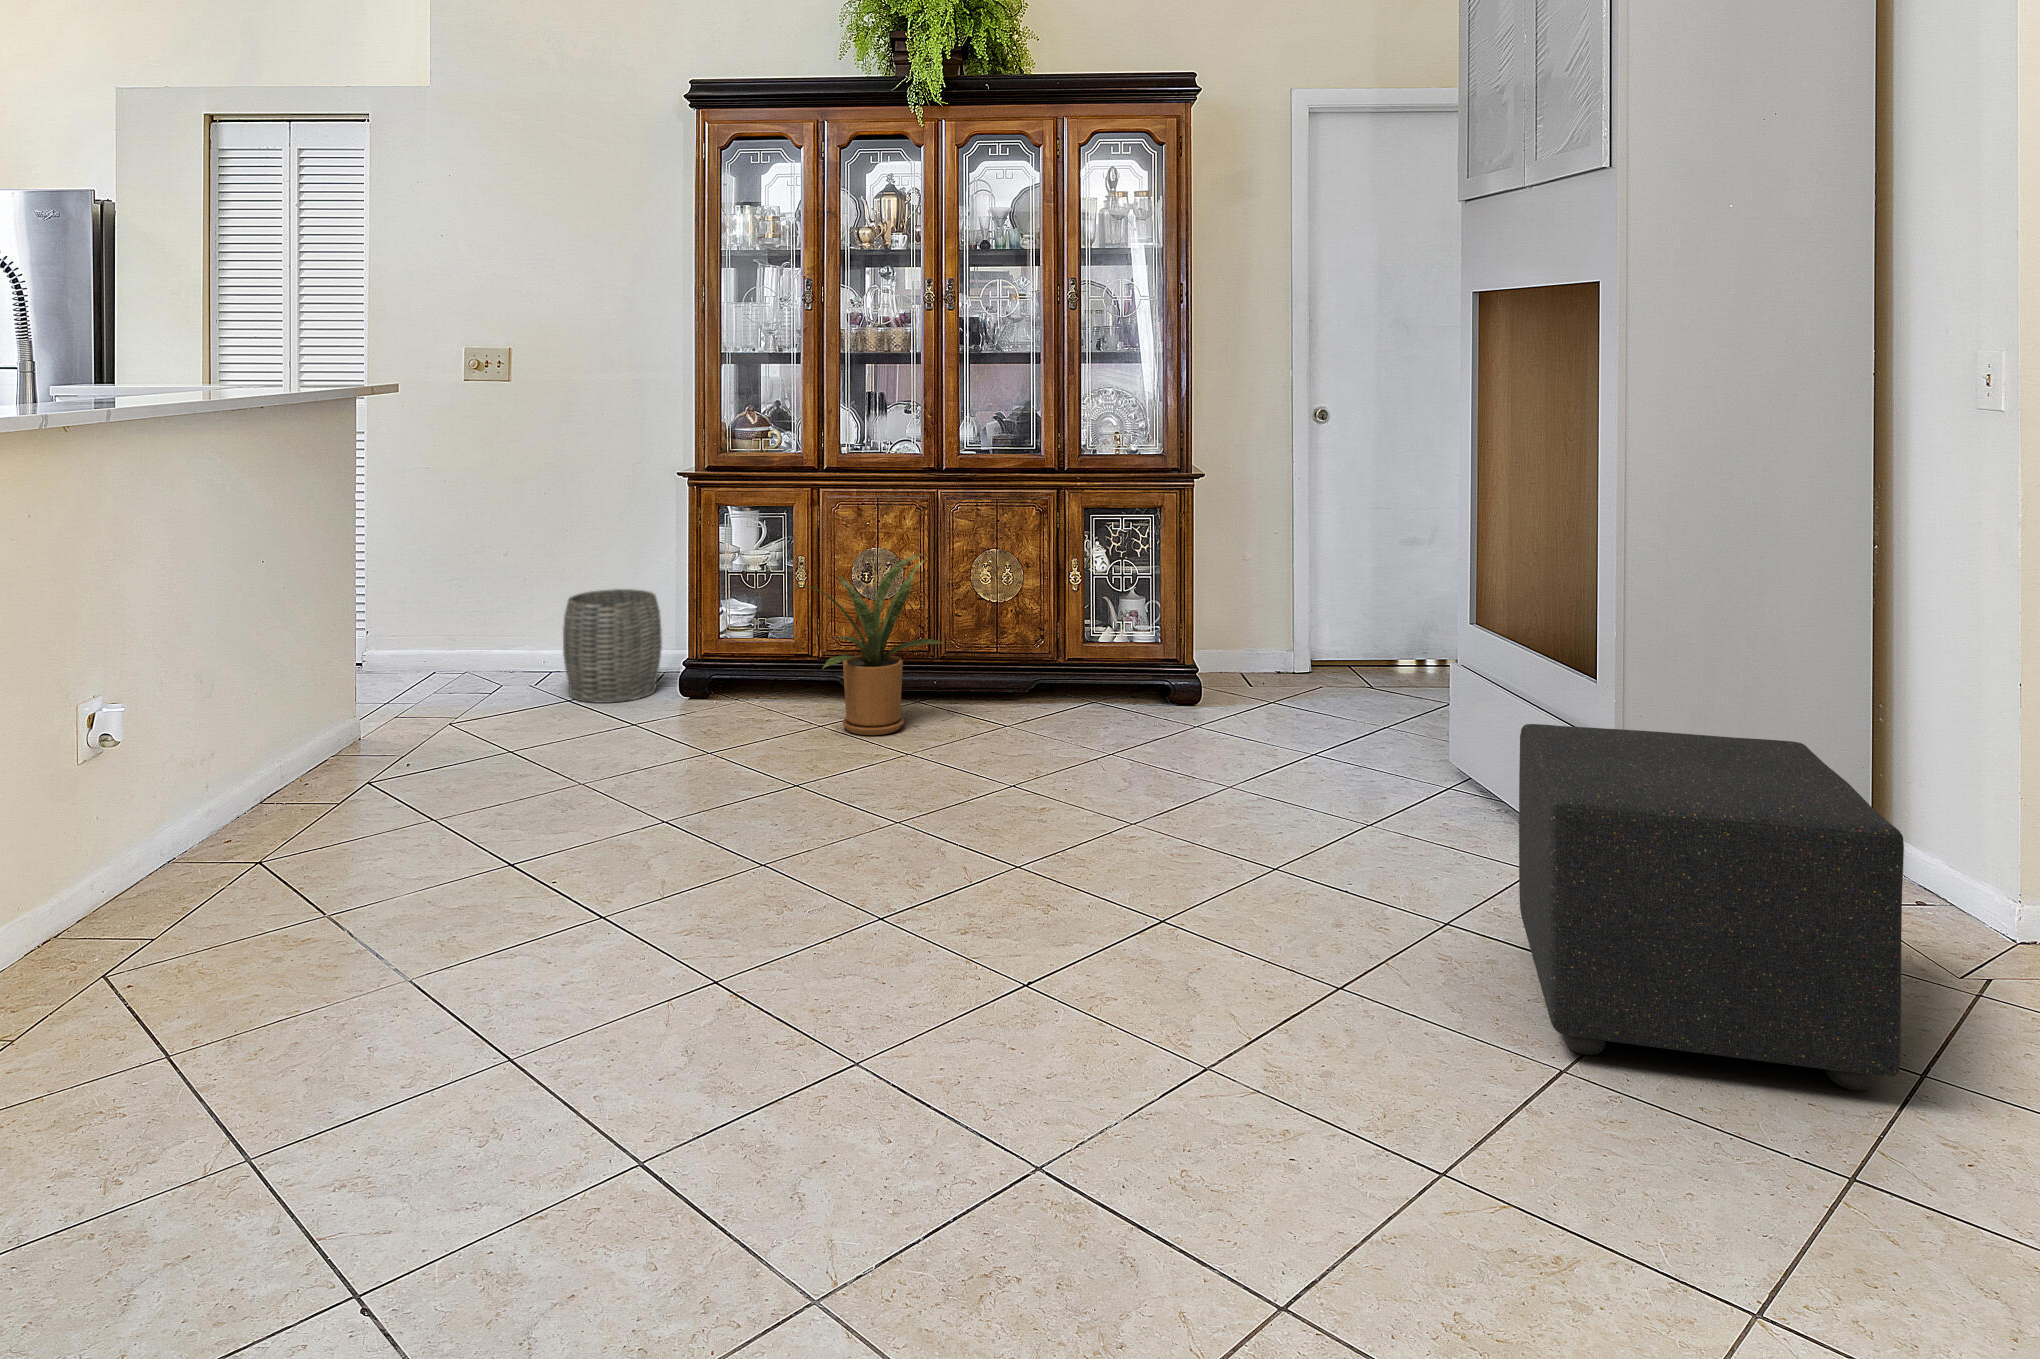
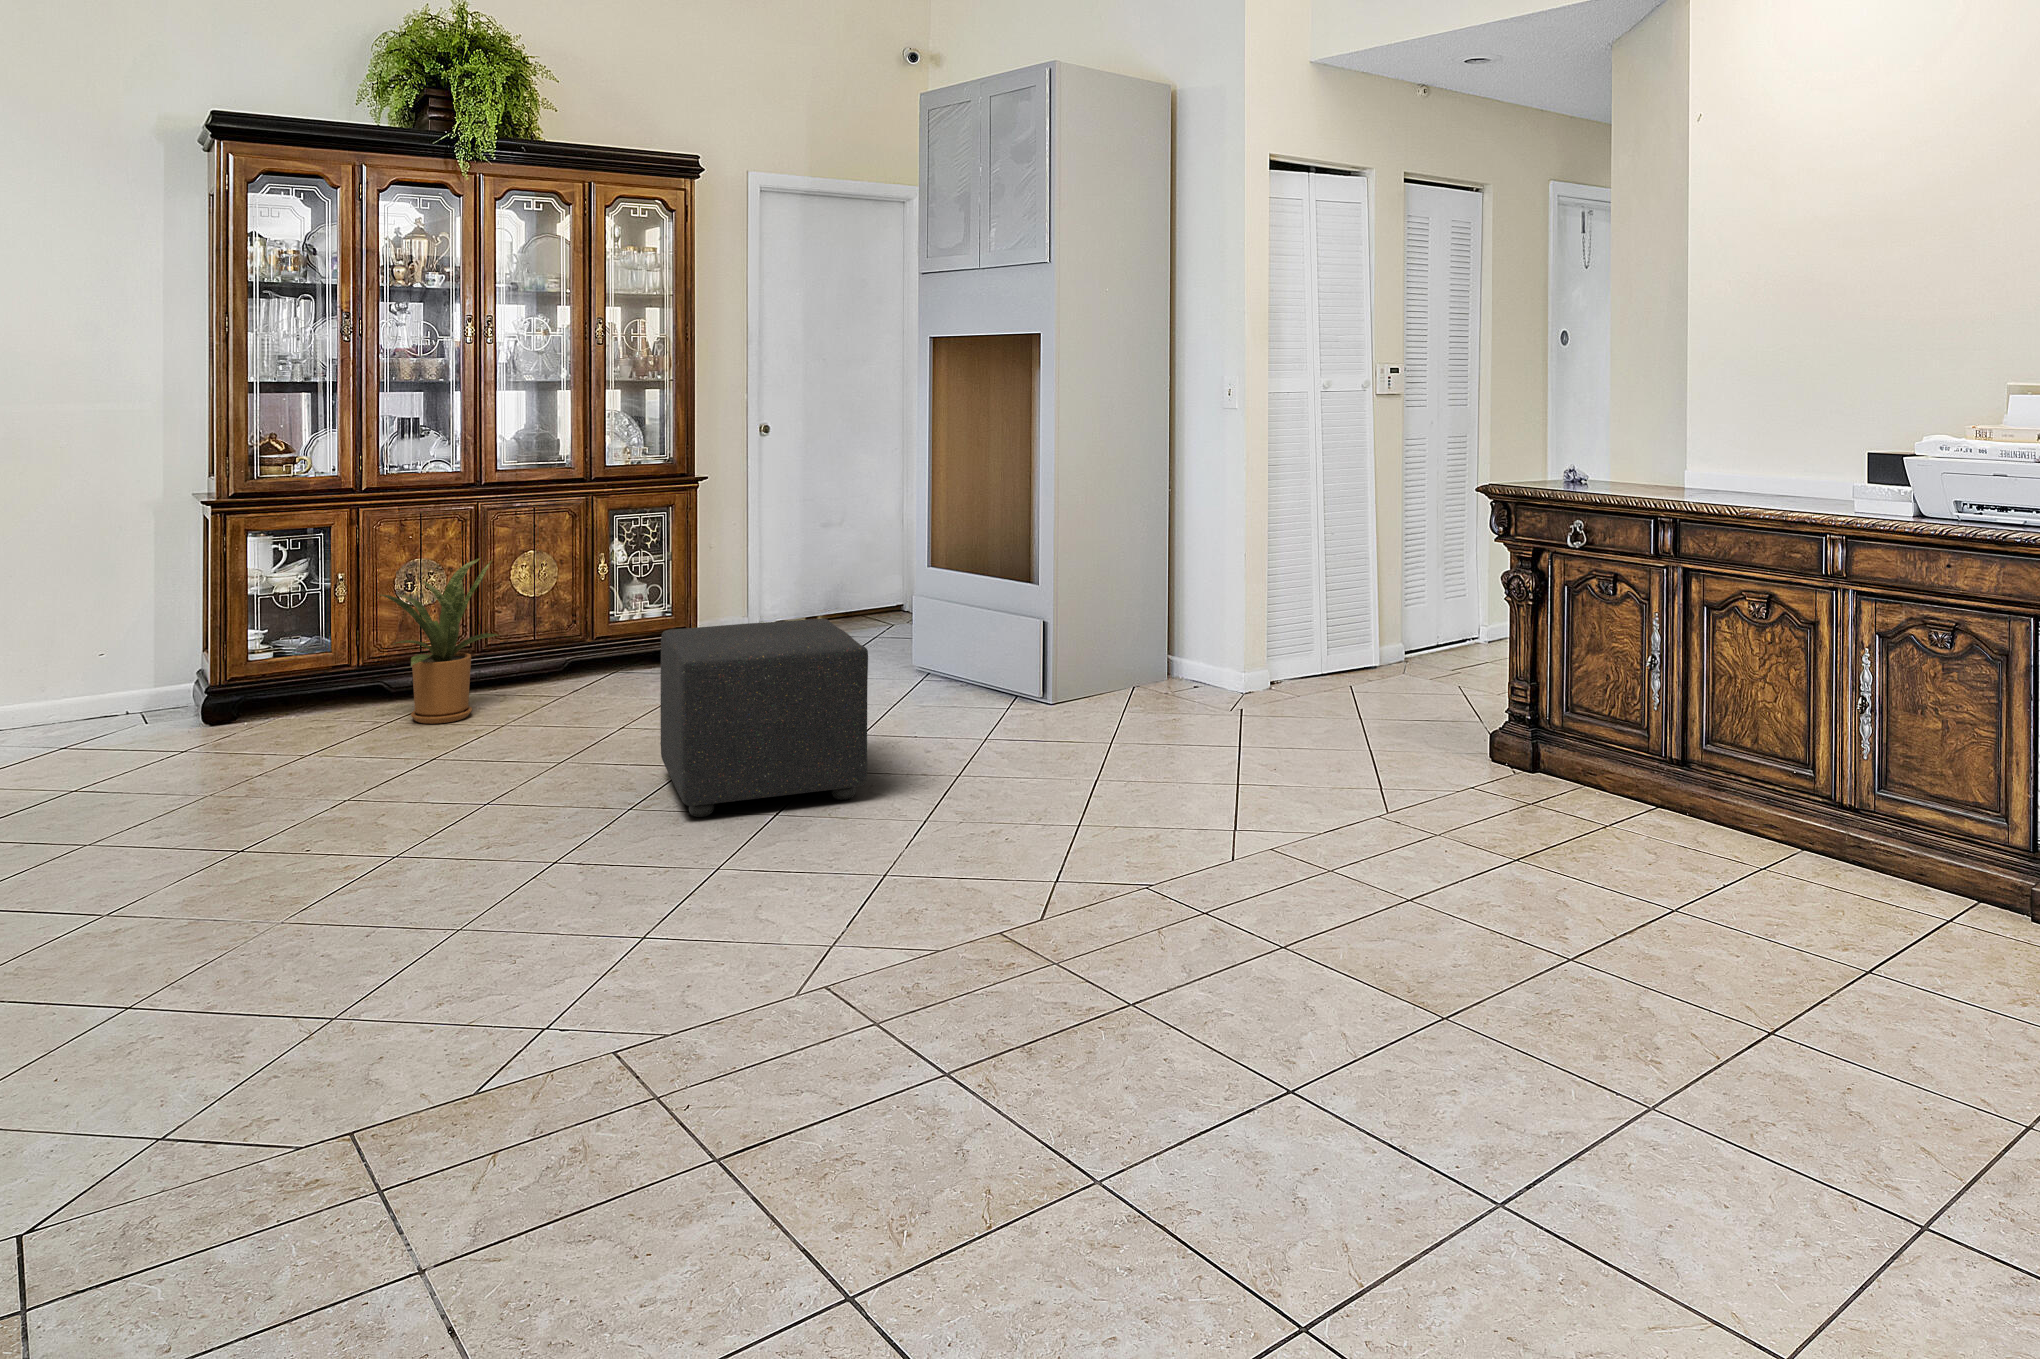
woven basket: present [563,589,662,703] -> none [43,628,164,747]
ottoman: present [1519,724,1904,1091] -> present [660,619,868,817]

